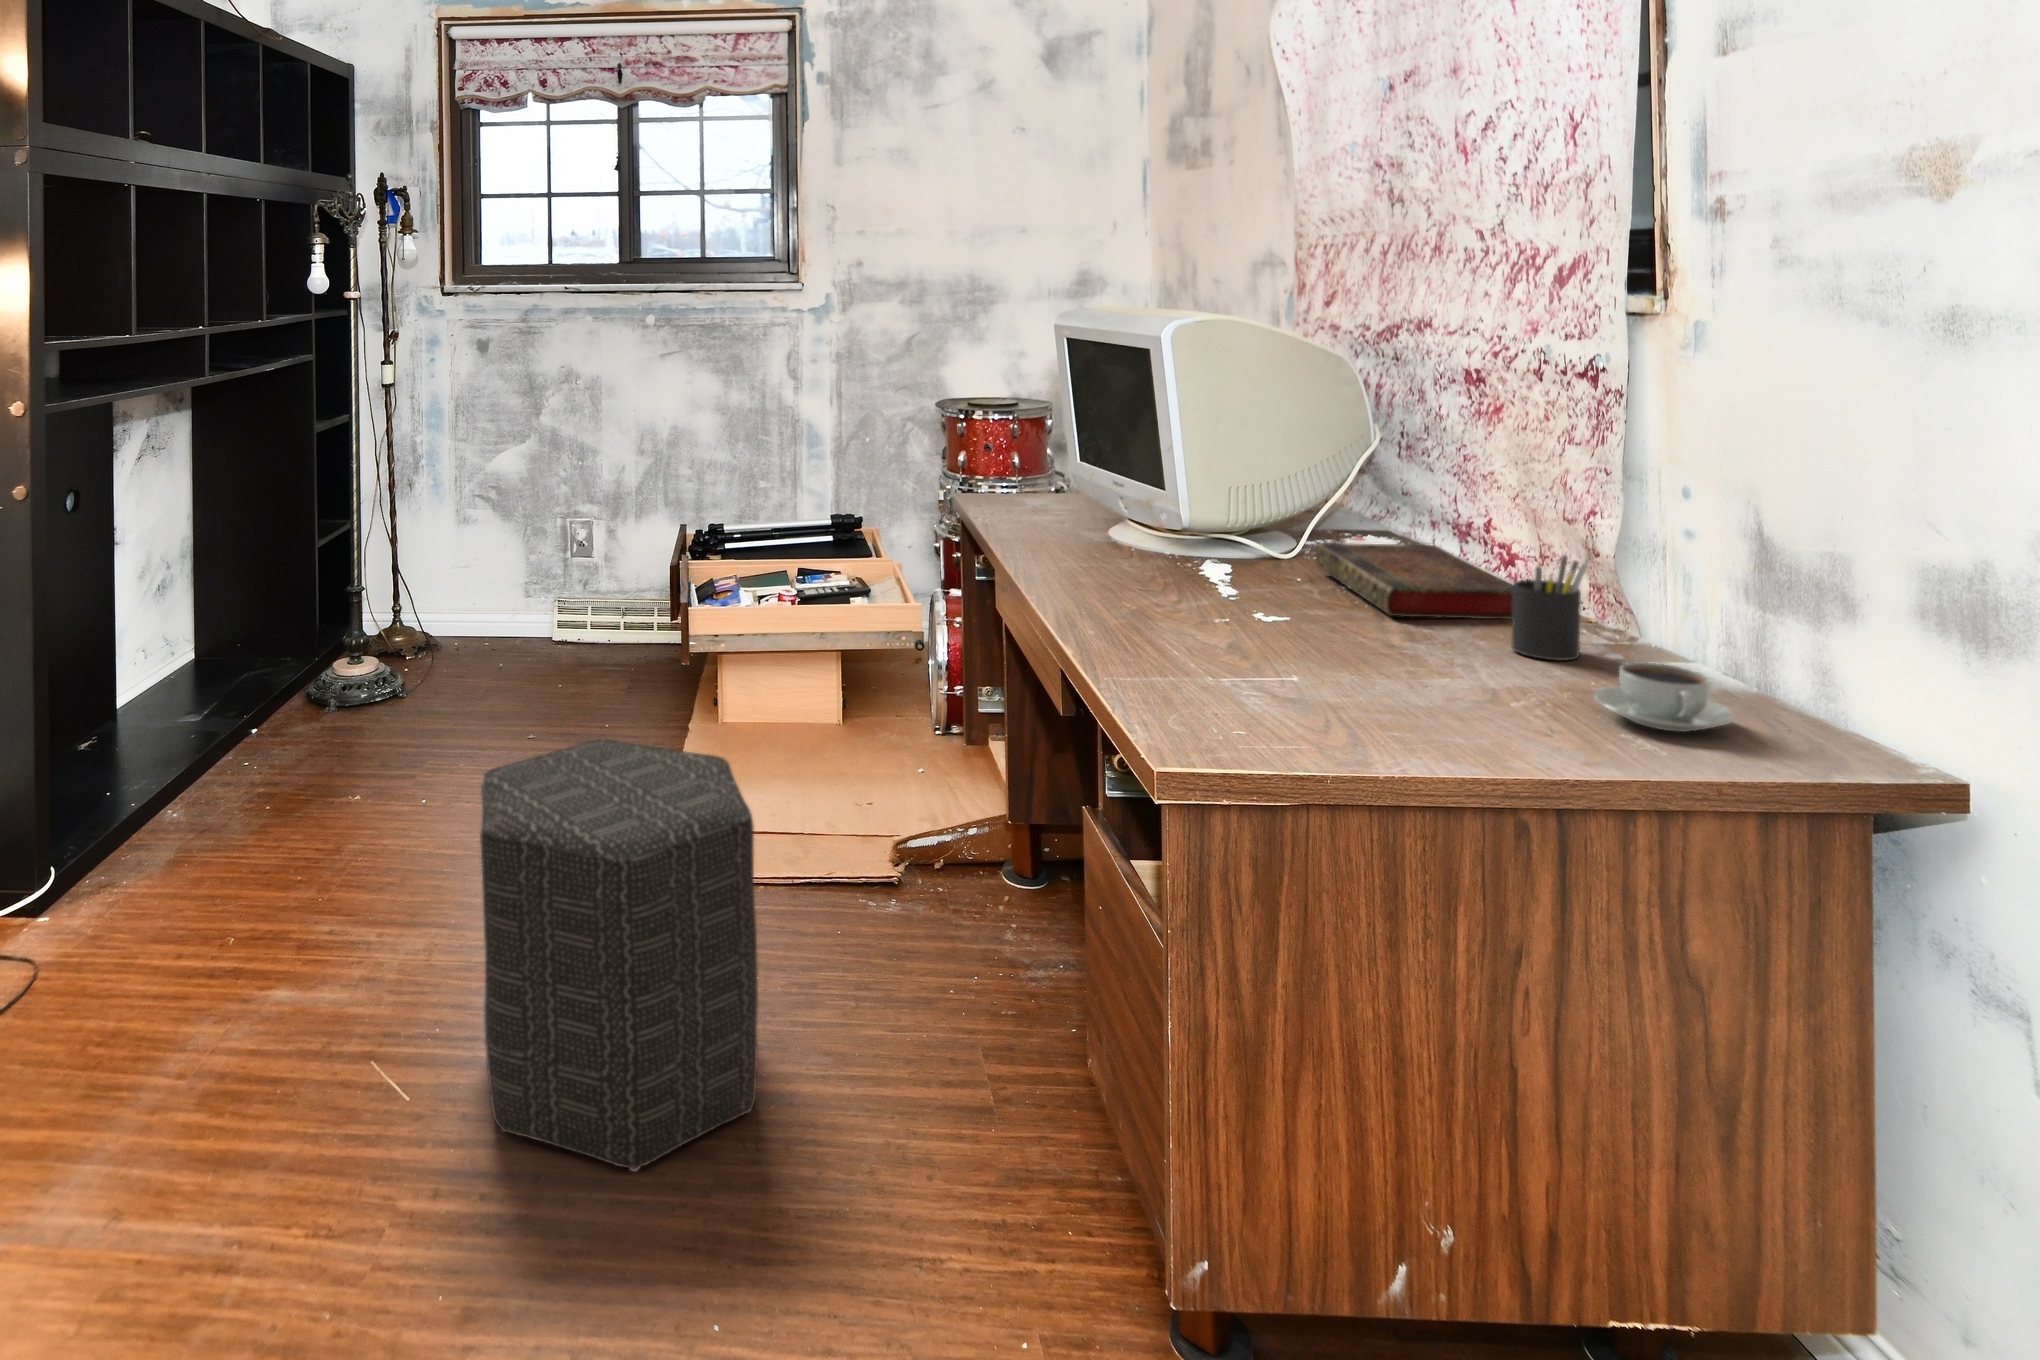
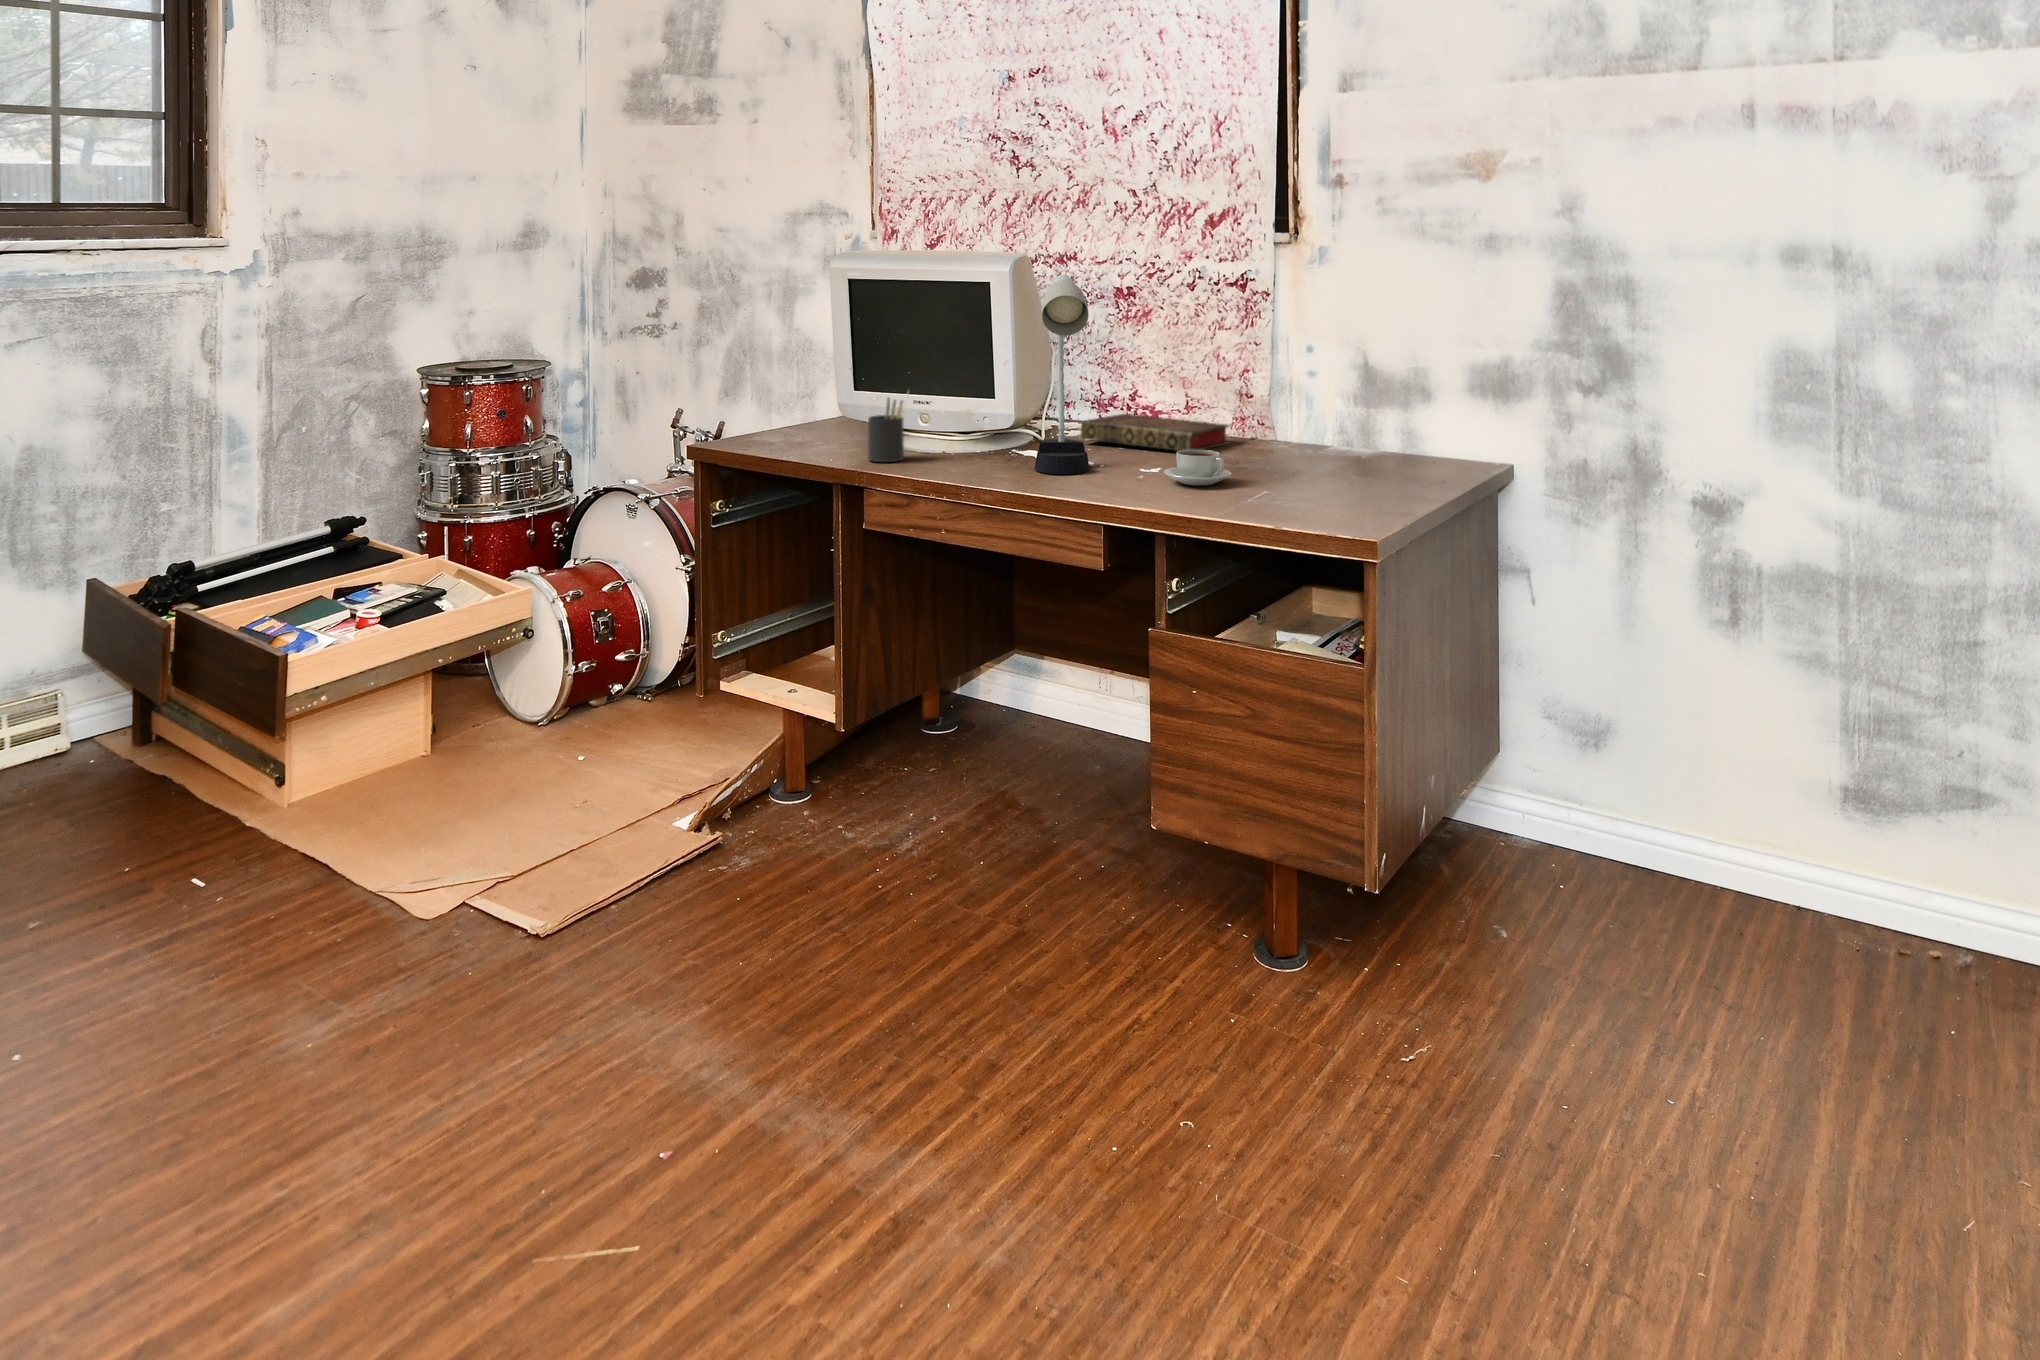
desk lamp: none [1102,357,1213,606] -> present [1034,275,1090,474]
pen holder: present [1511,551,1592,660] -> present [868,398,906,462]
coffee cup: present [1594,663,1735,732] -> present [1164,450,1231,485]
ottoman: present [480,739,758,1172] -> none [638,713,958,1204]

